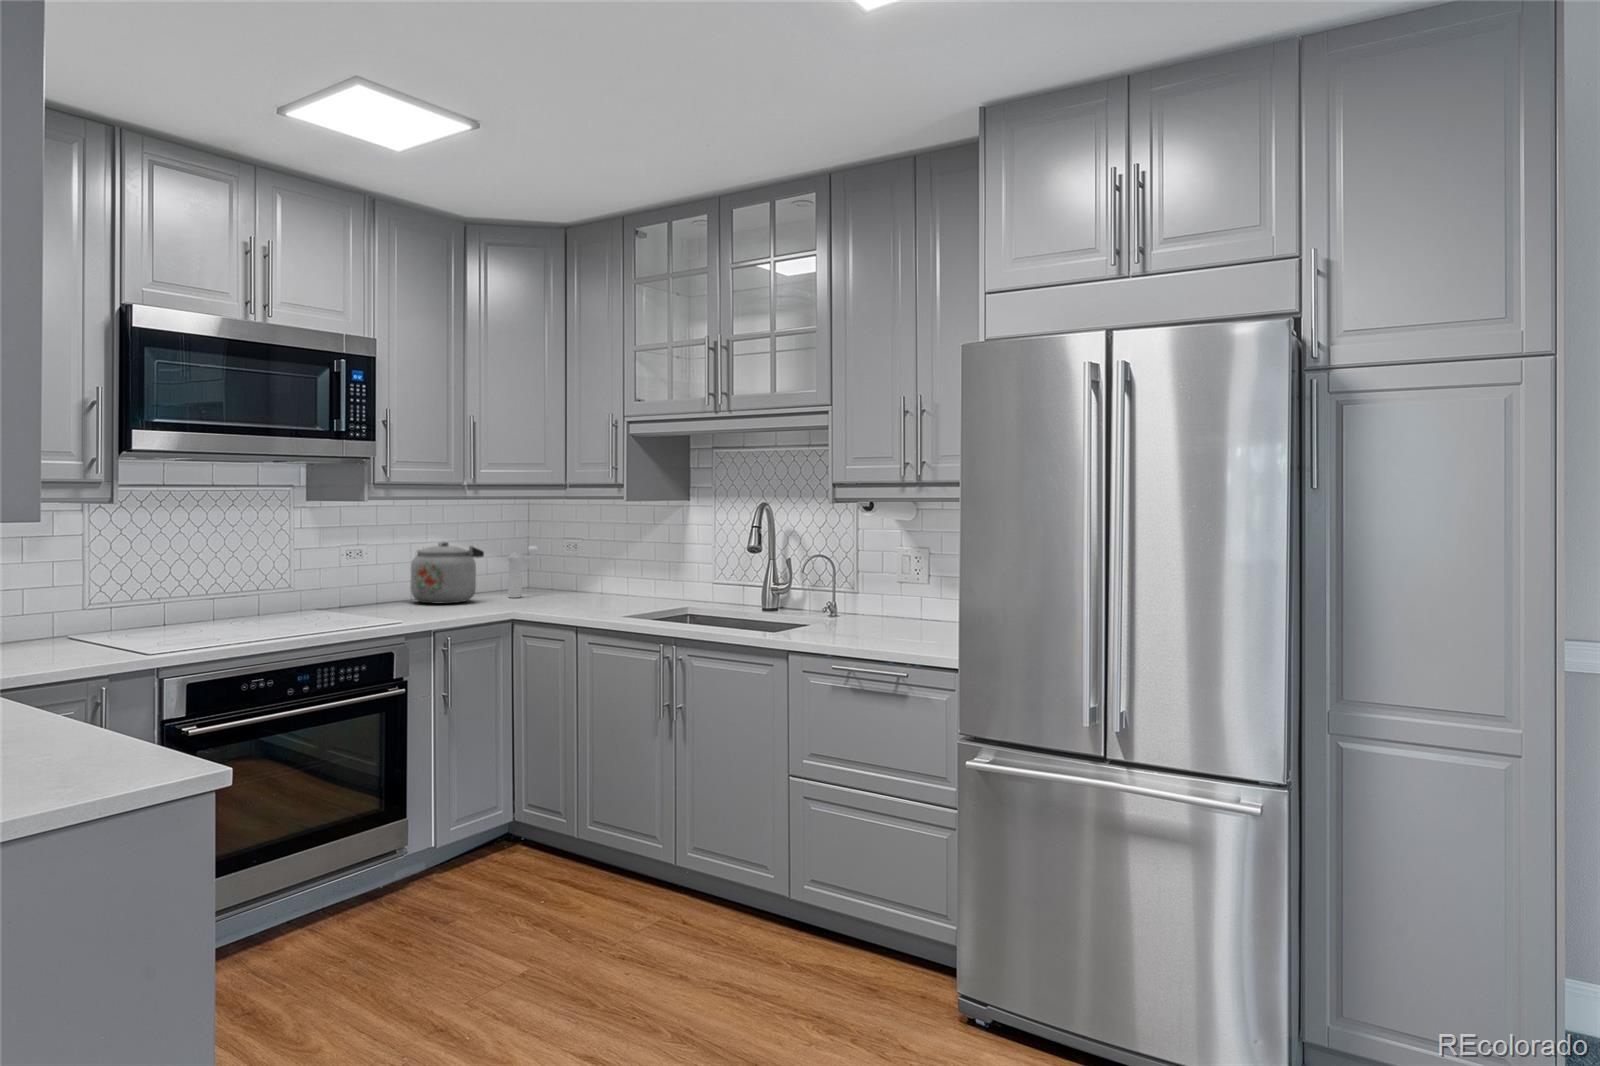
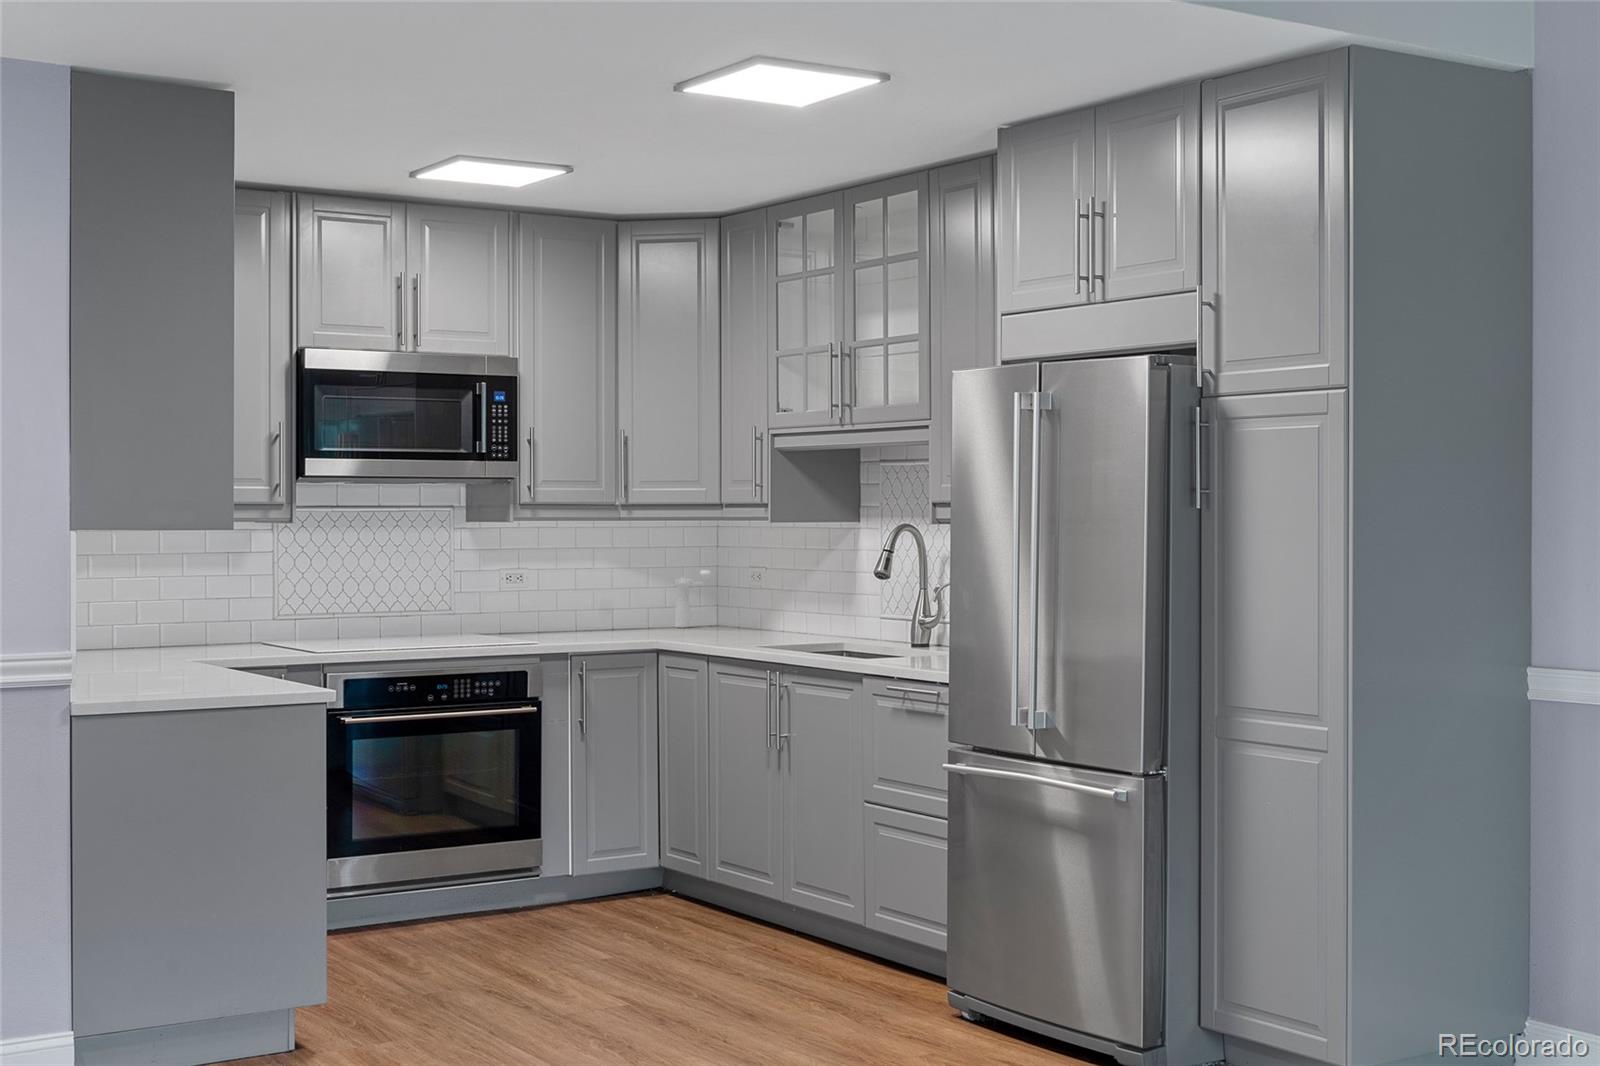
kettle: present [411,542,484,604] -> none [561,564,647,630]

